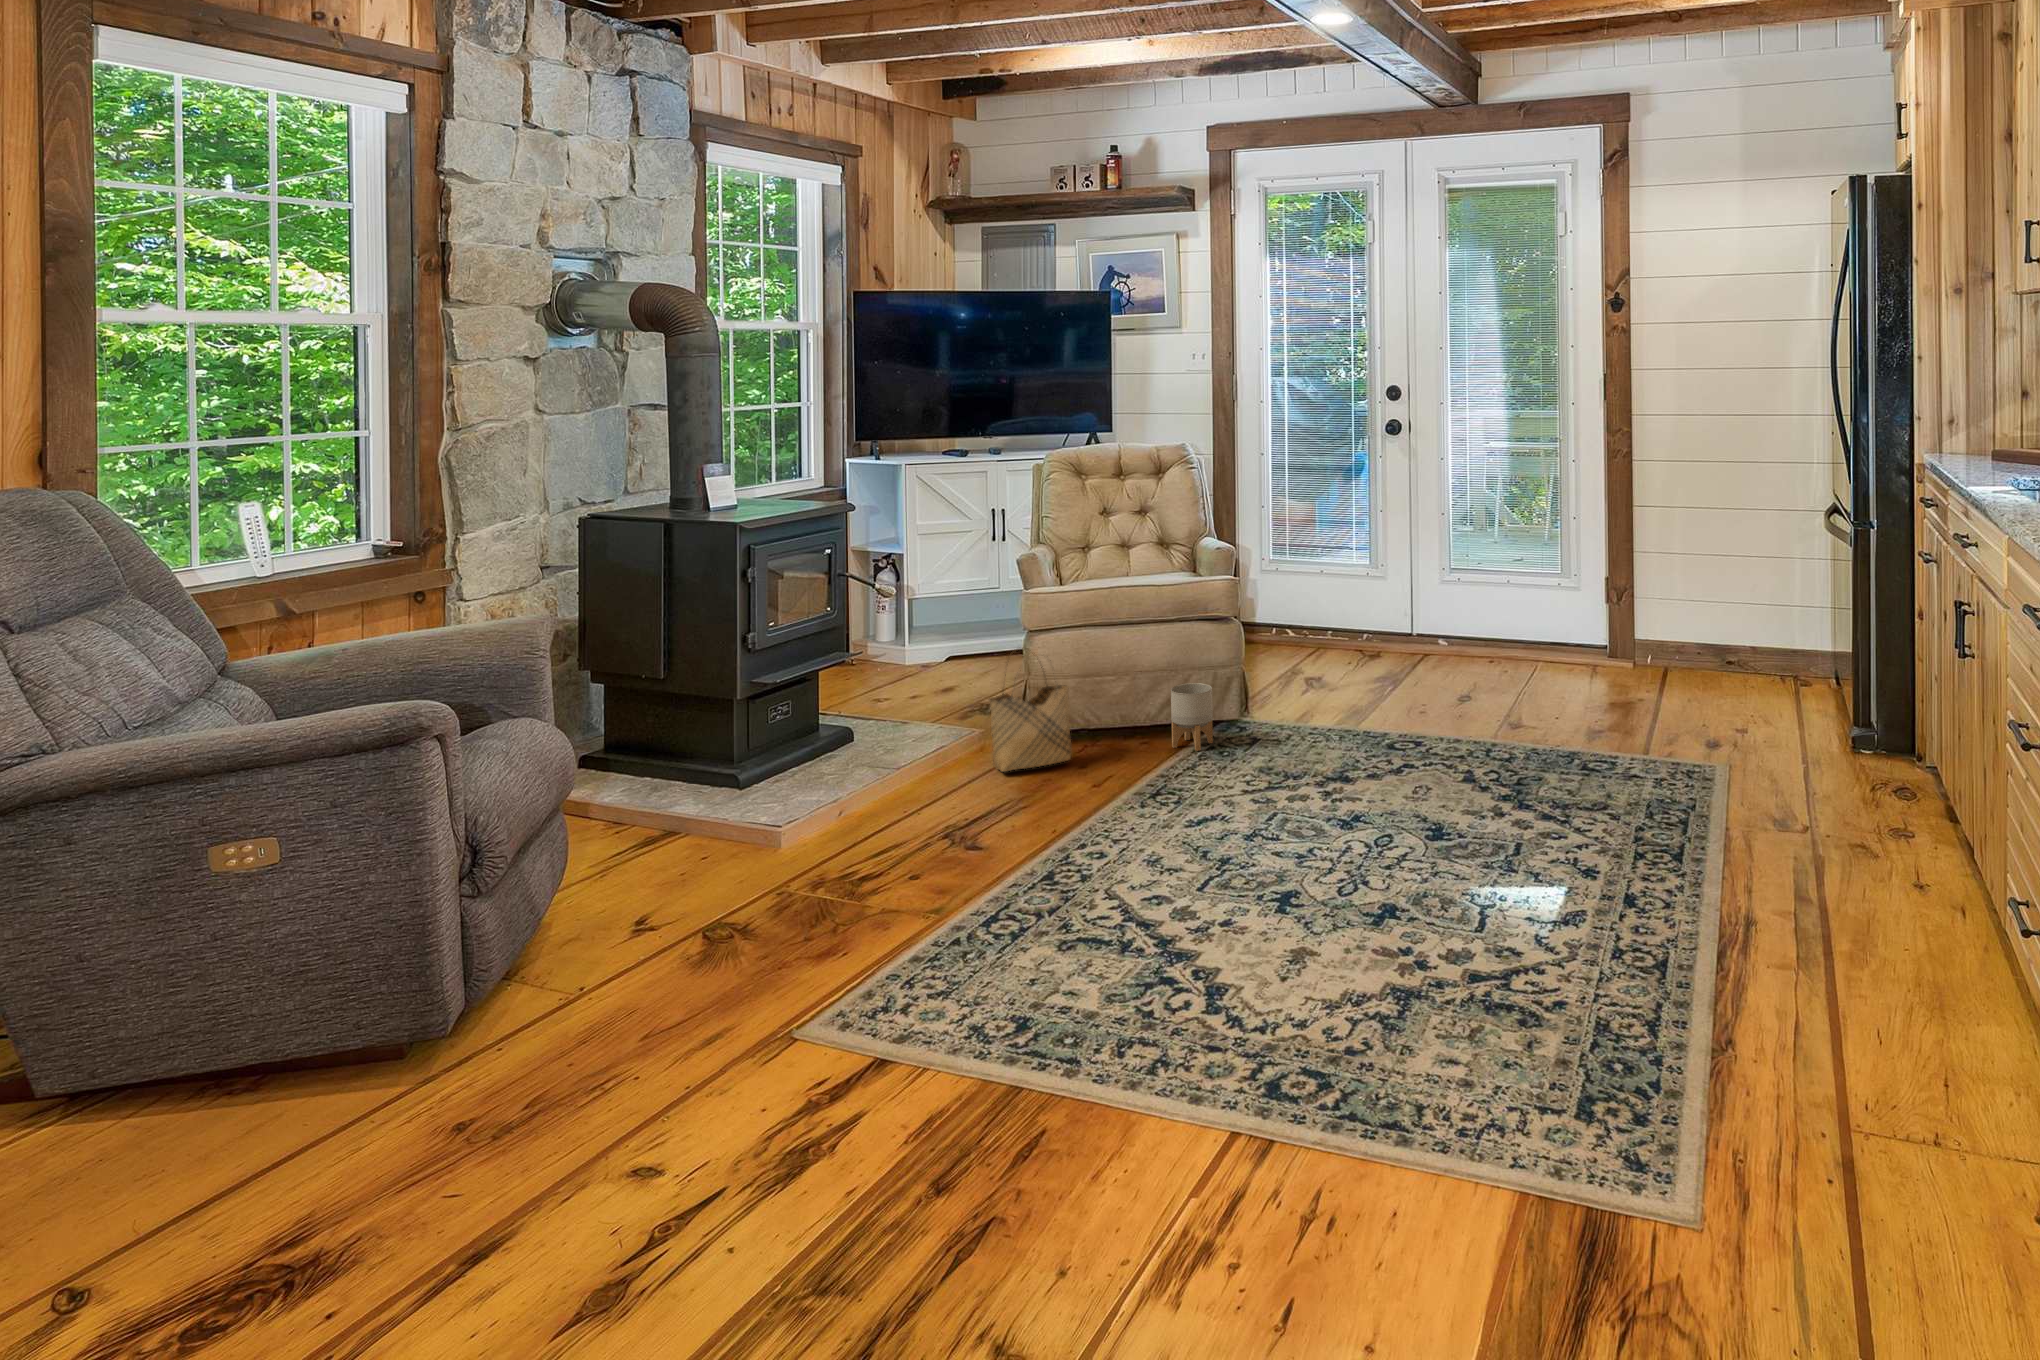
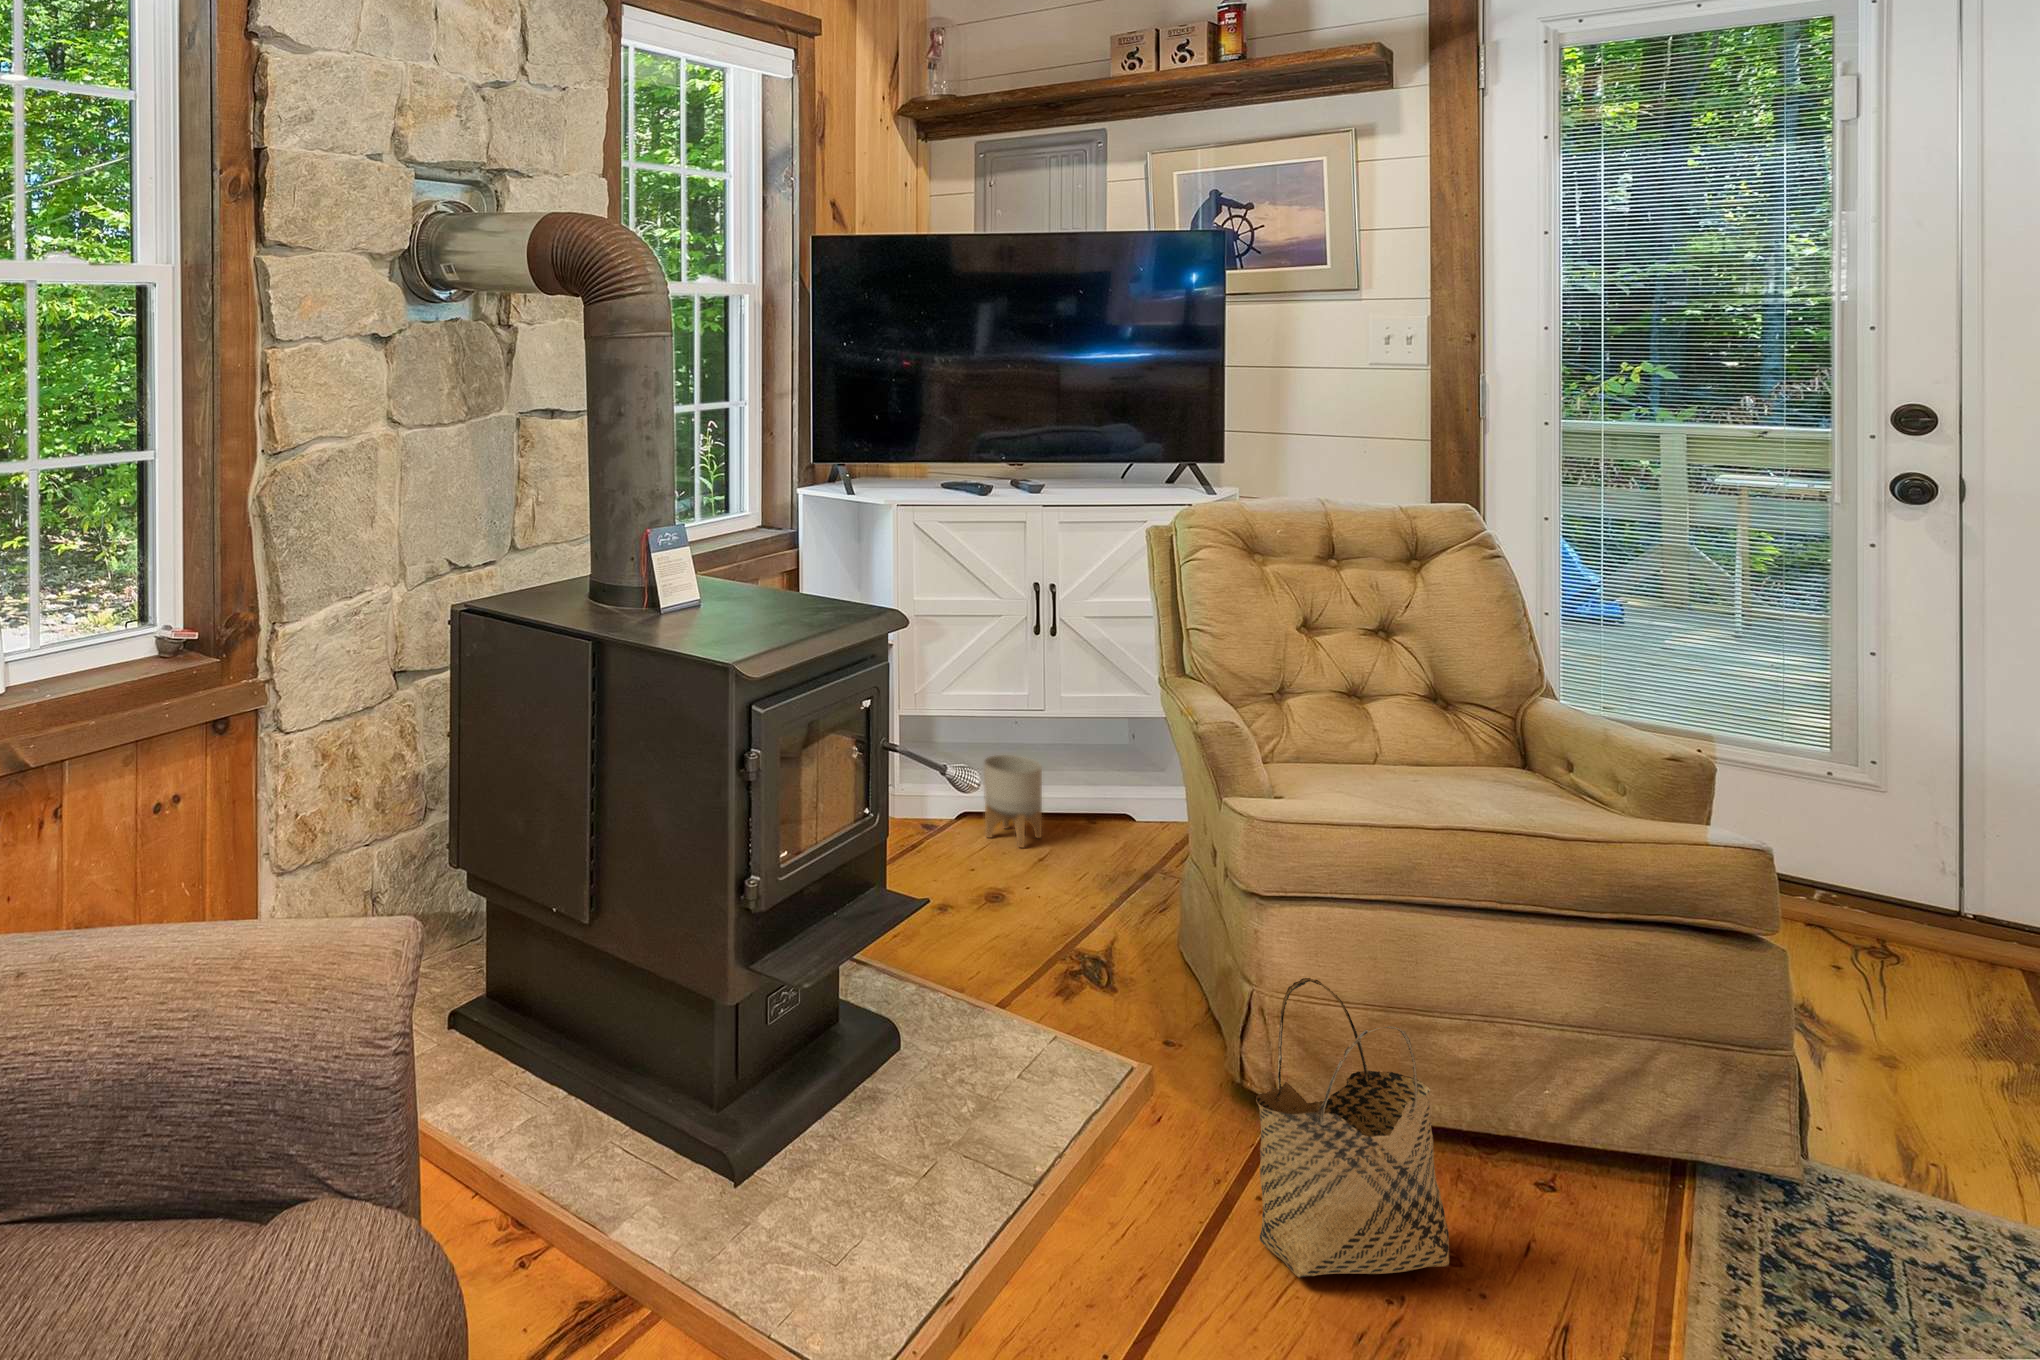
planter: present [1171,683,1213,751] -> present [984,755,1042,848]

